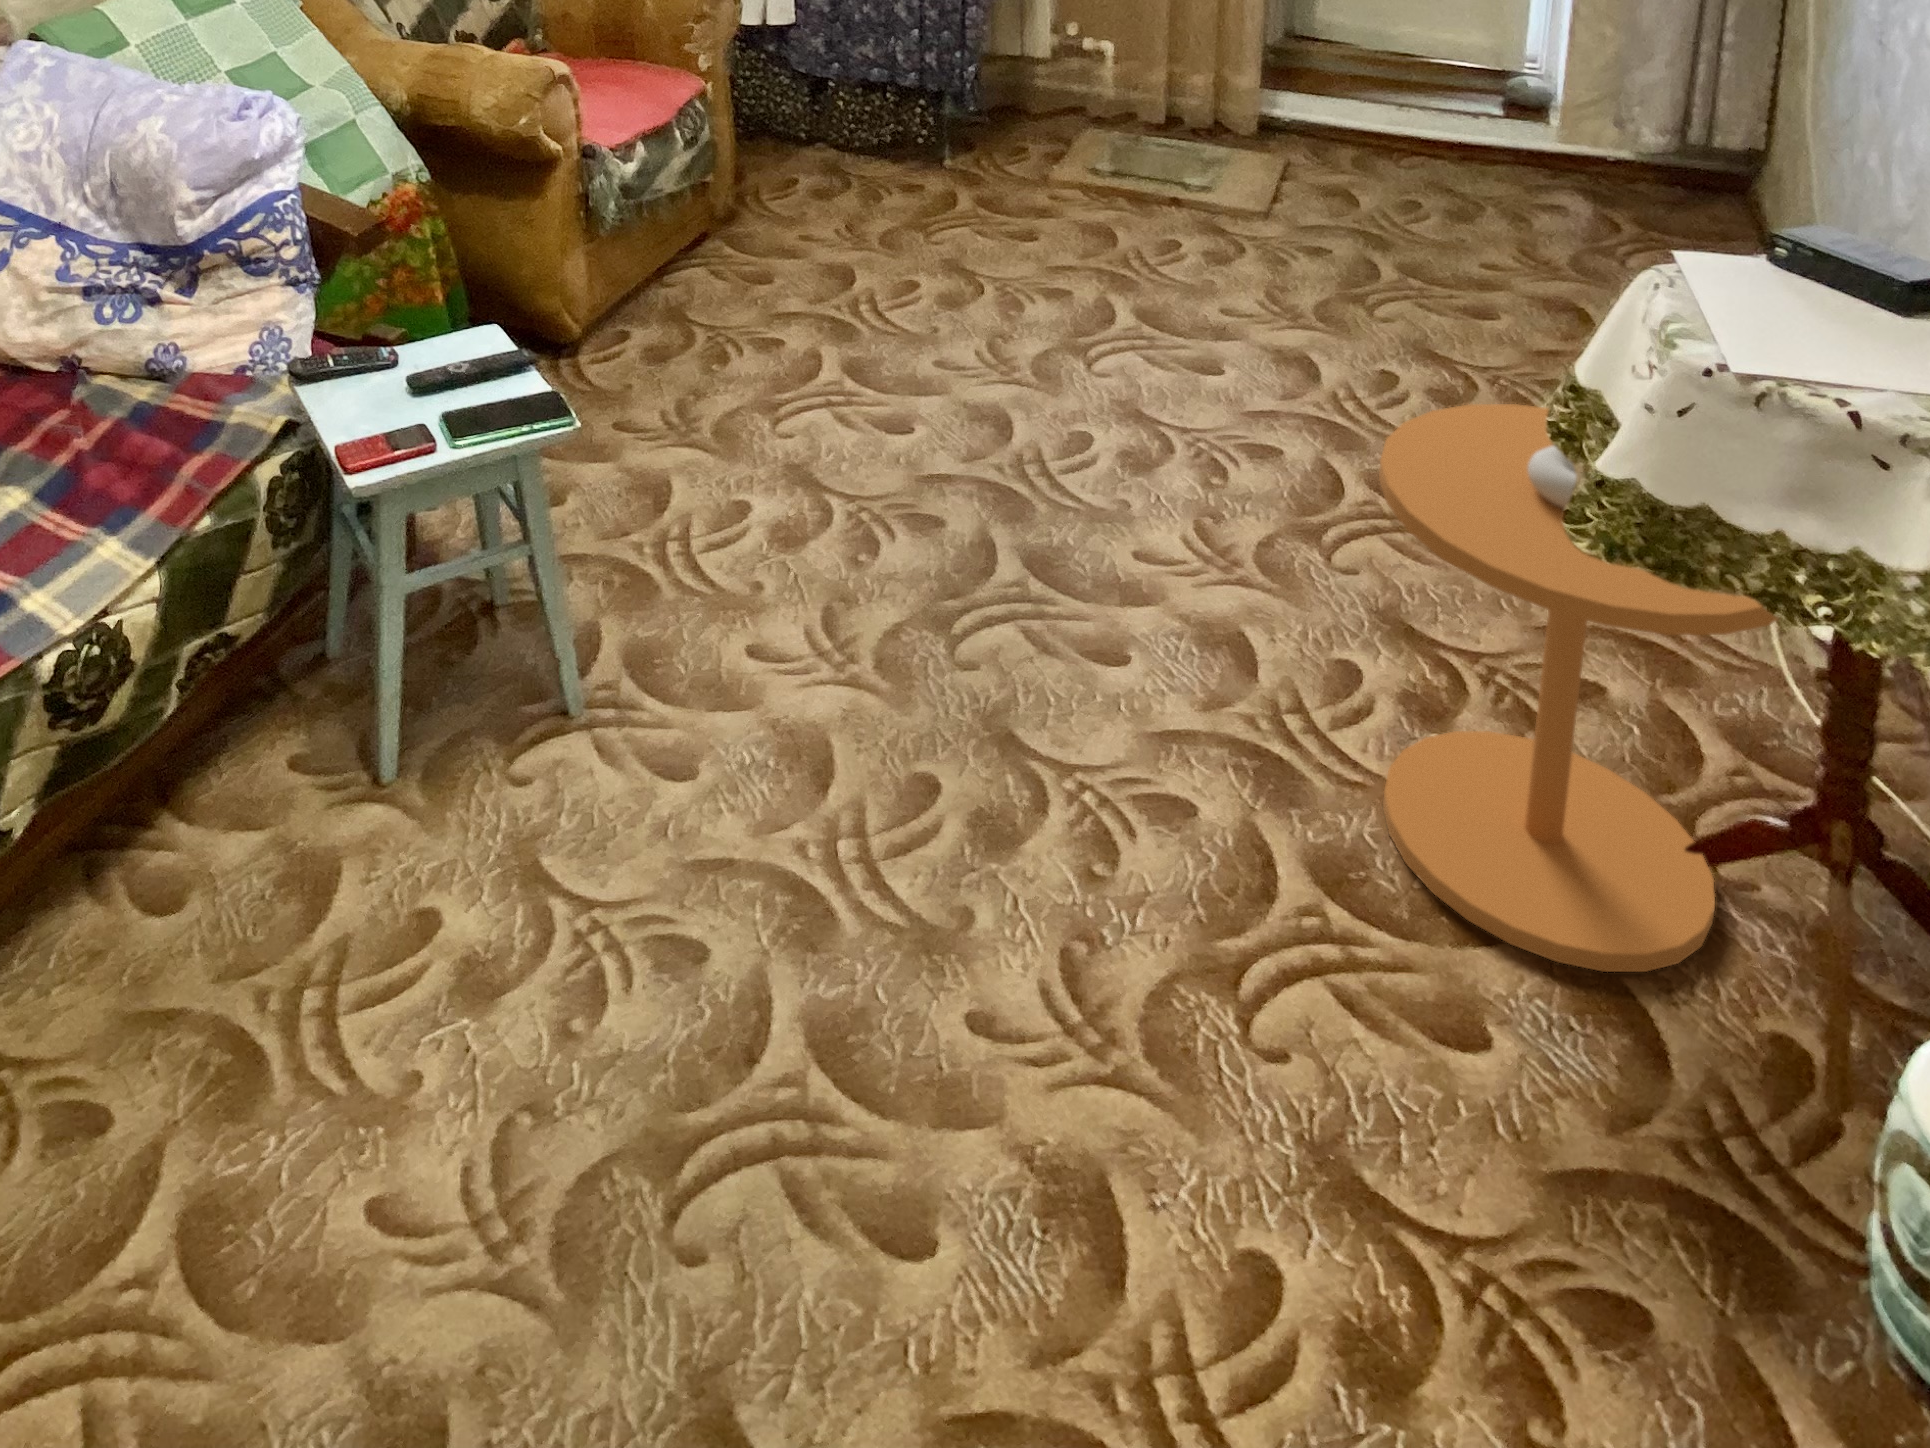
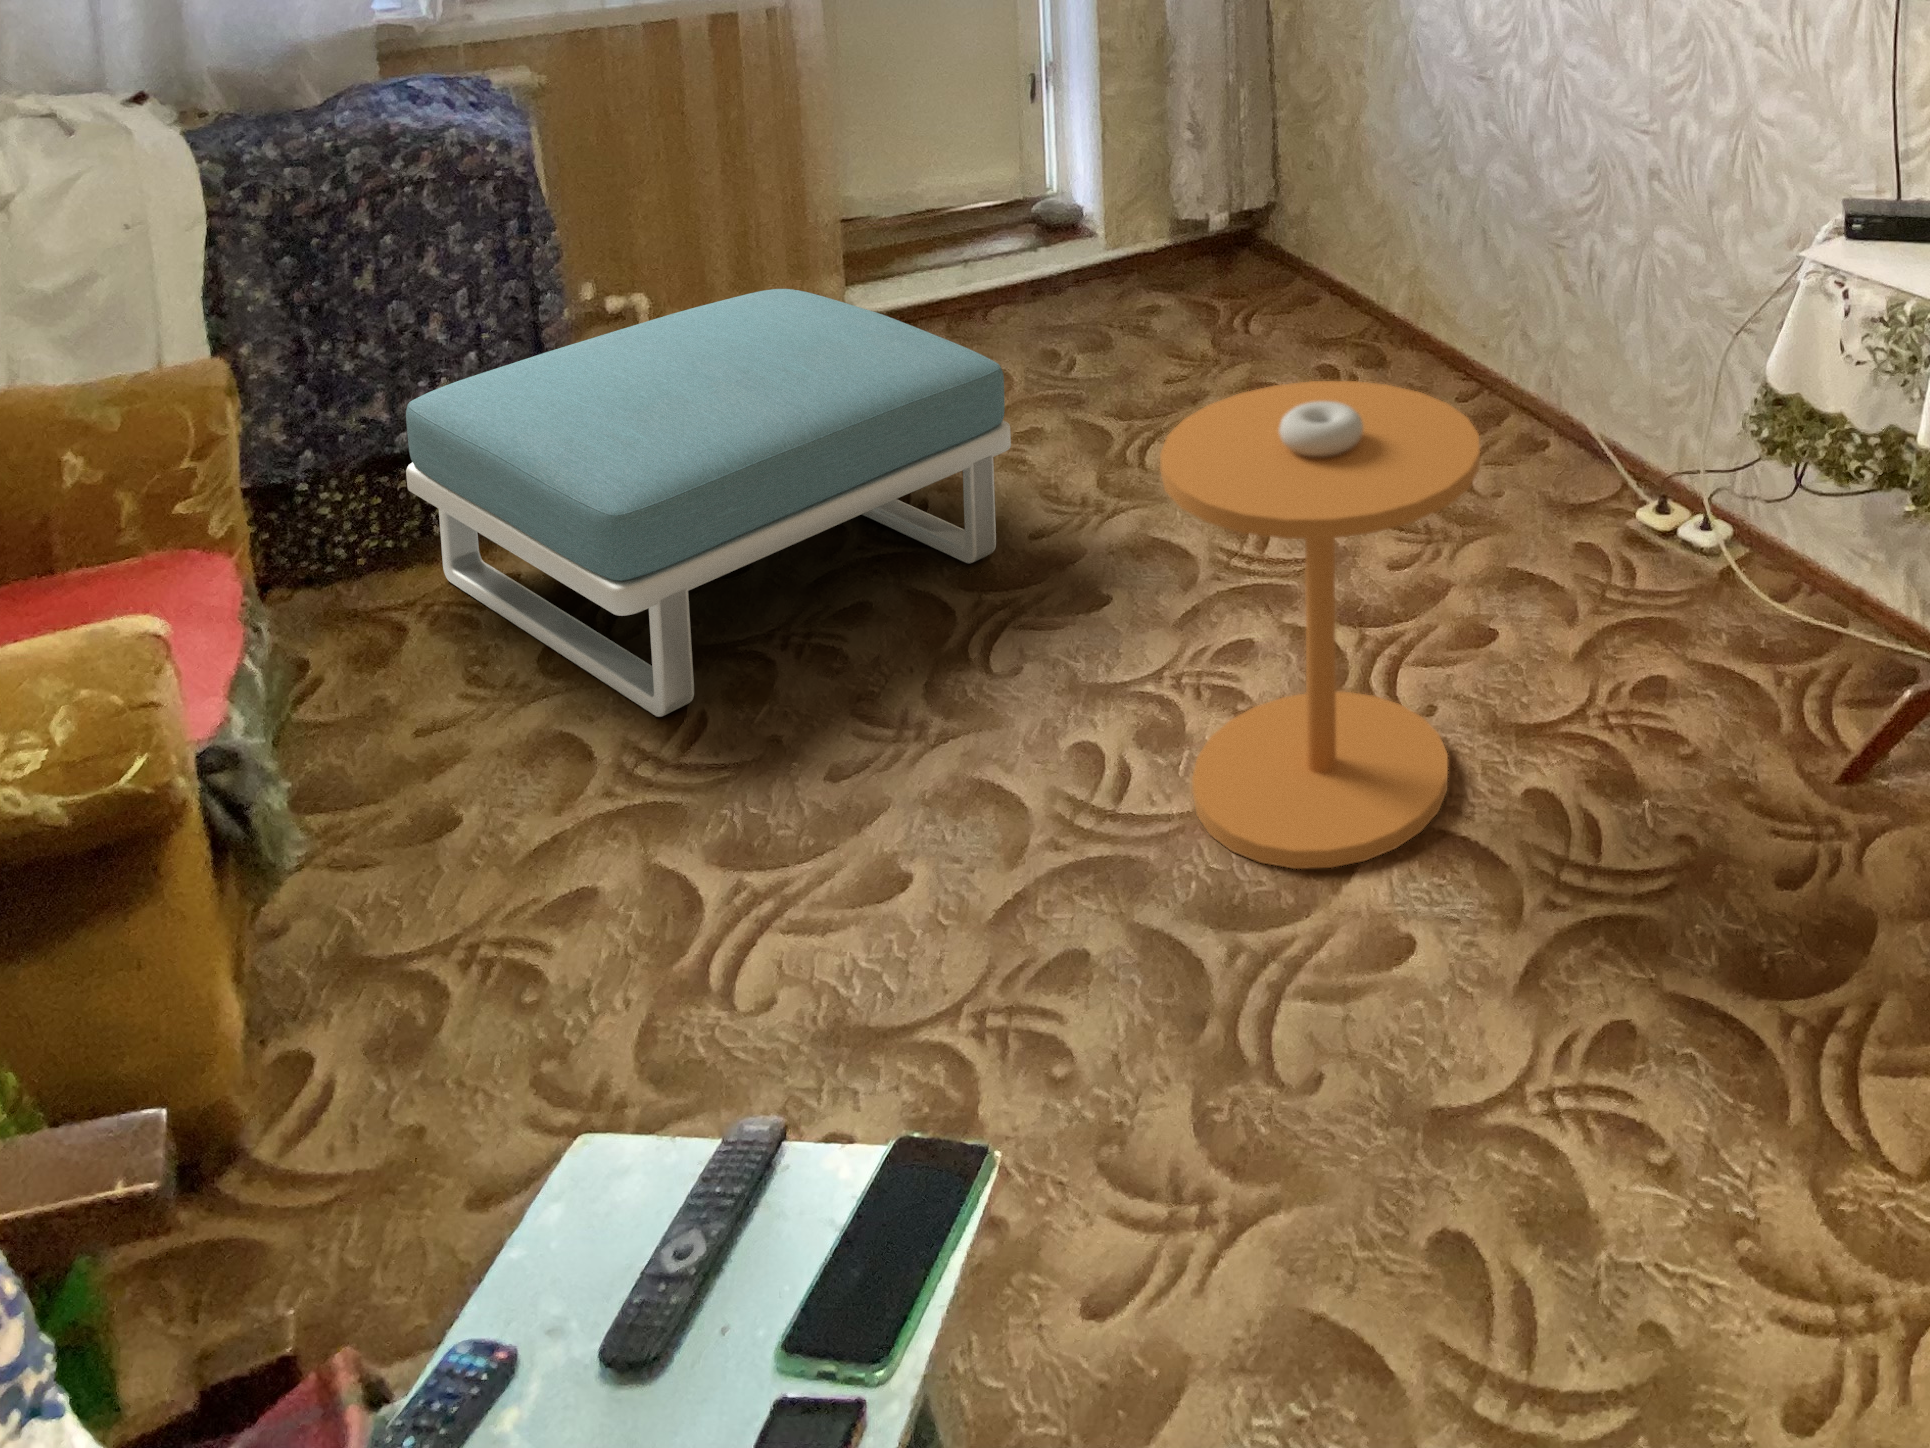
footstool: none [1014,146,1456,465] -> present [406,289,1011,717]

